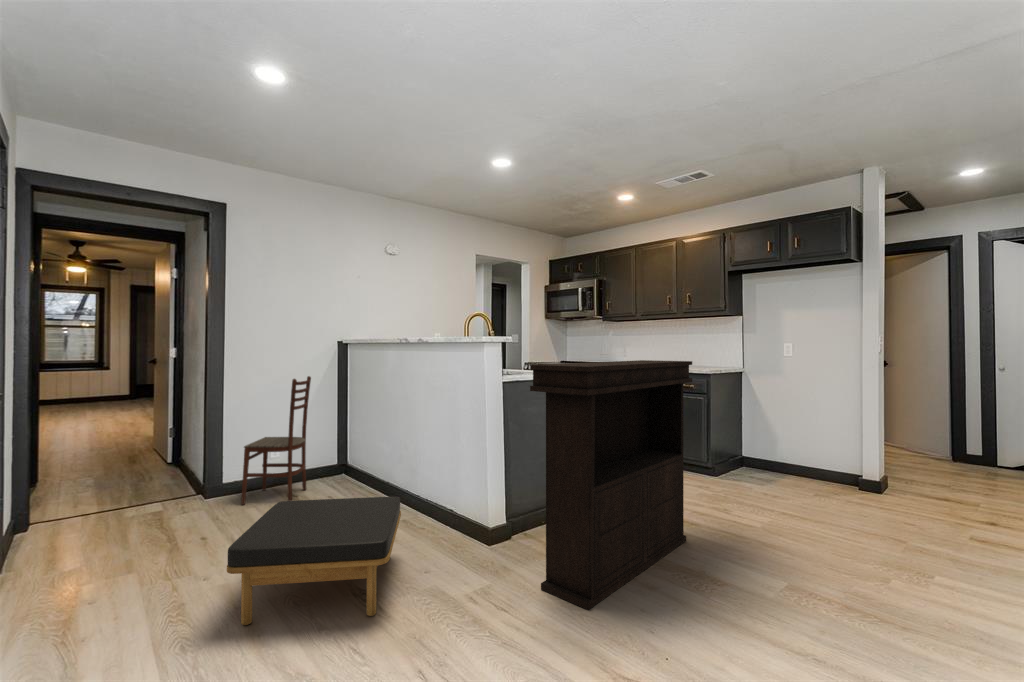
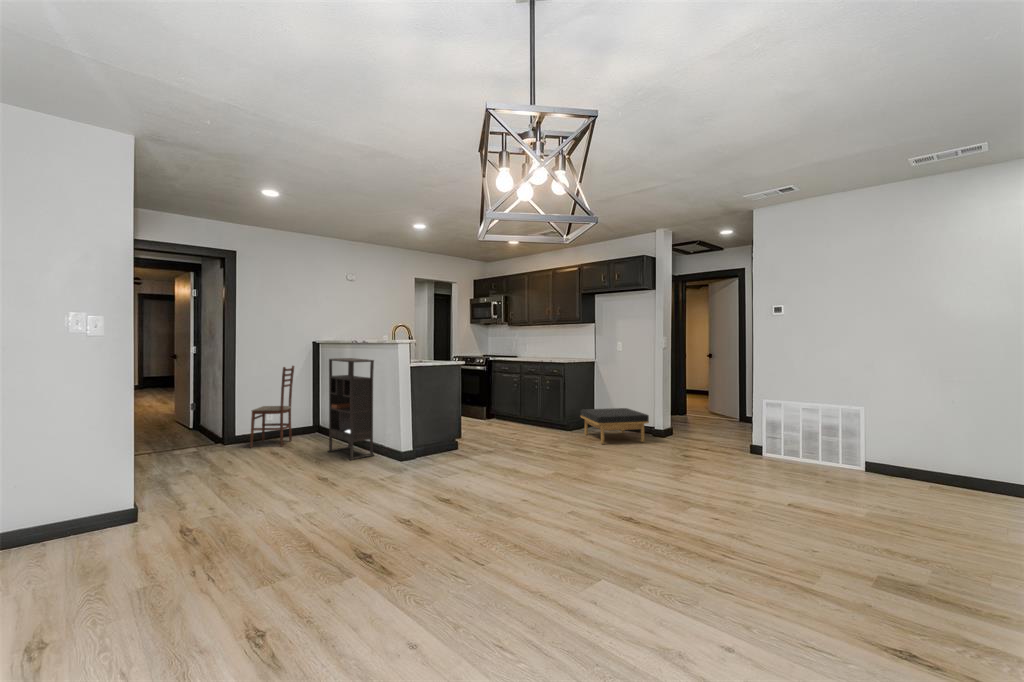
console table: present [530,360,692,610] -> none [419,354,524,481]
bookshelf: none [359,366,436,539] -> present [328,358,374,460]
ottoman: present [227,497,401,625] -> present [581,408,649,444]

